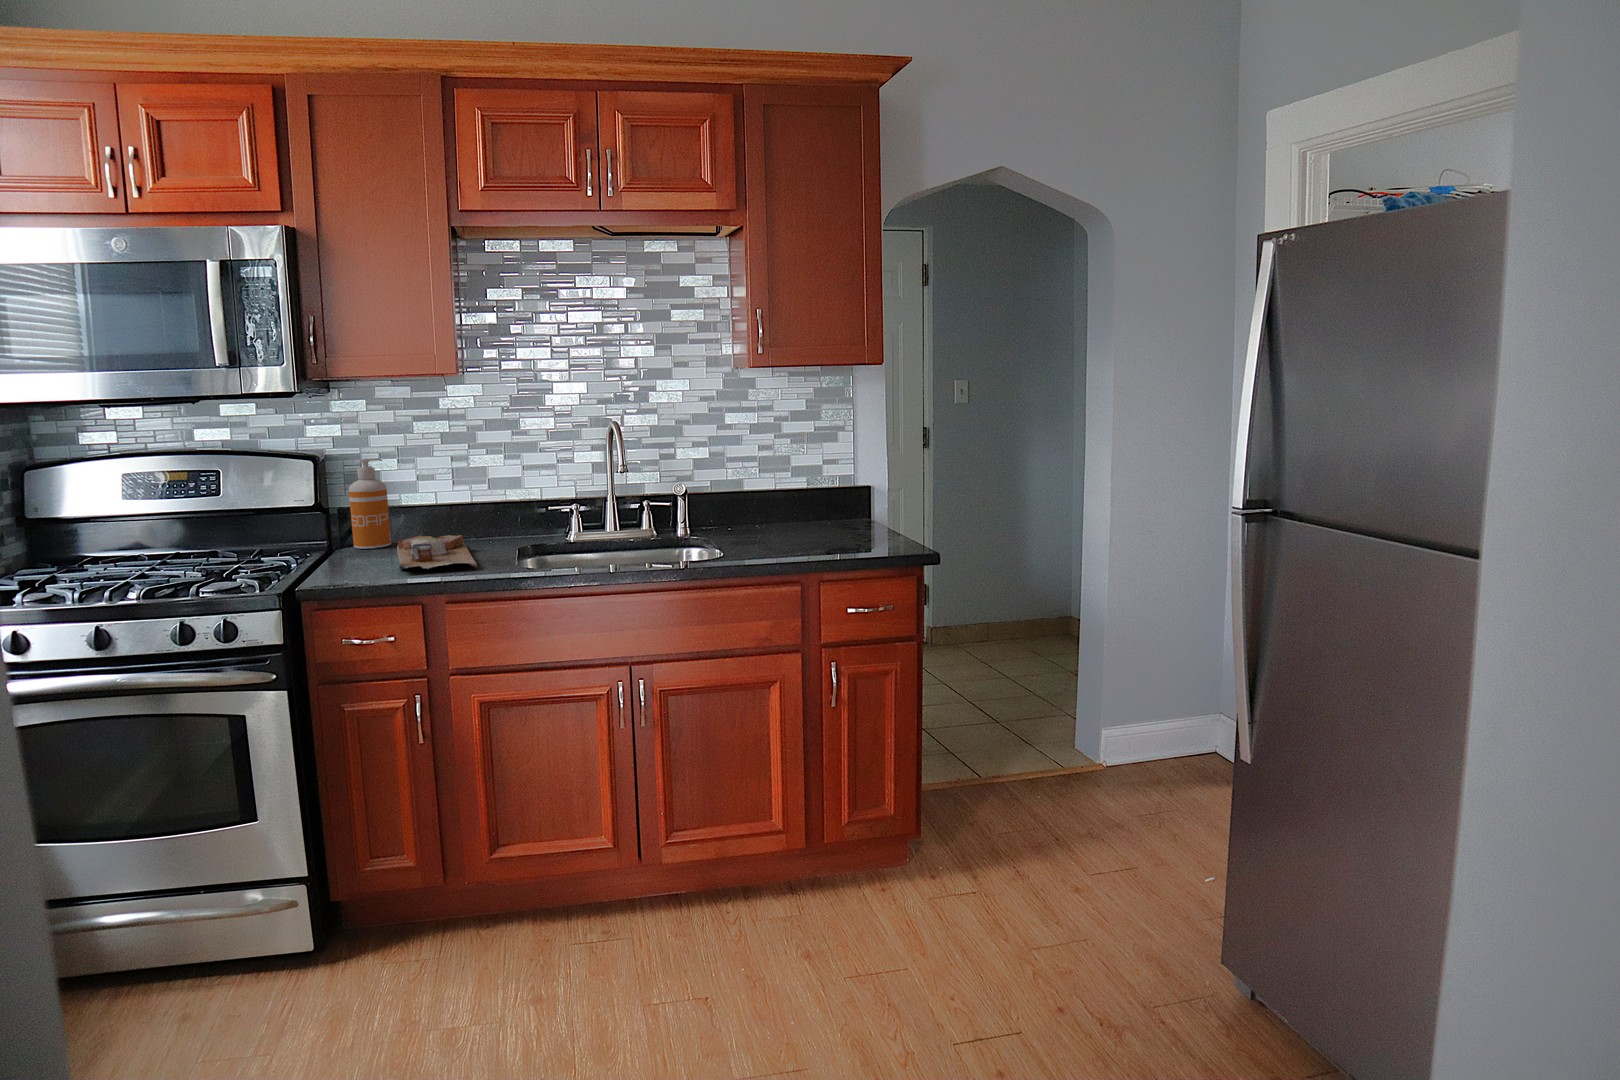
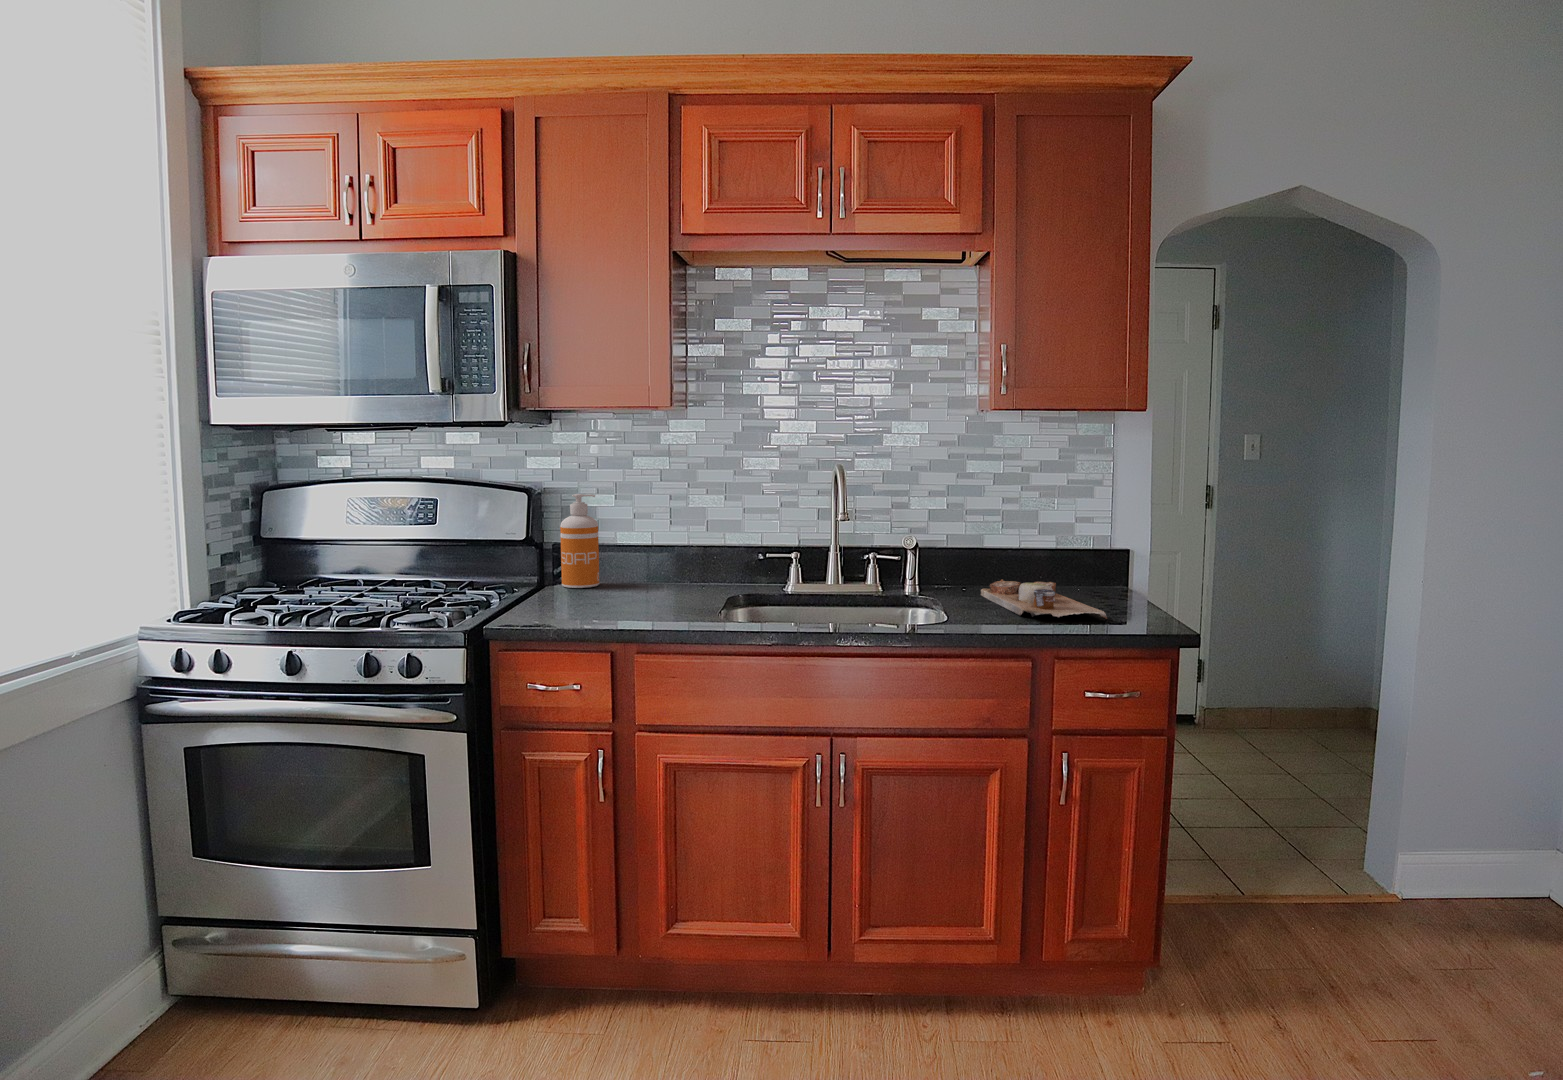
cutting board: present [397,535,477,570] -> present [981,580,1107,619]

